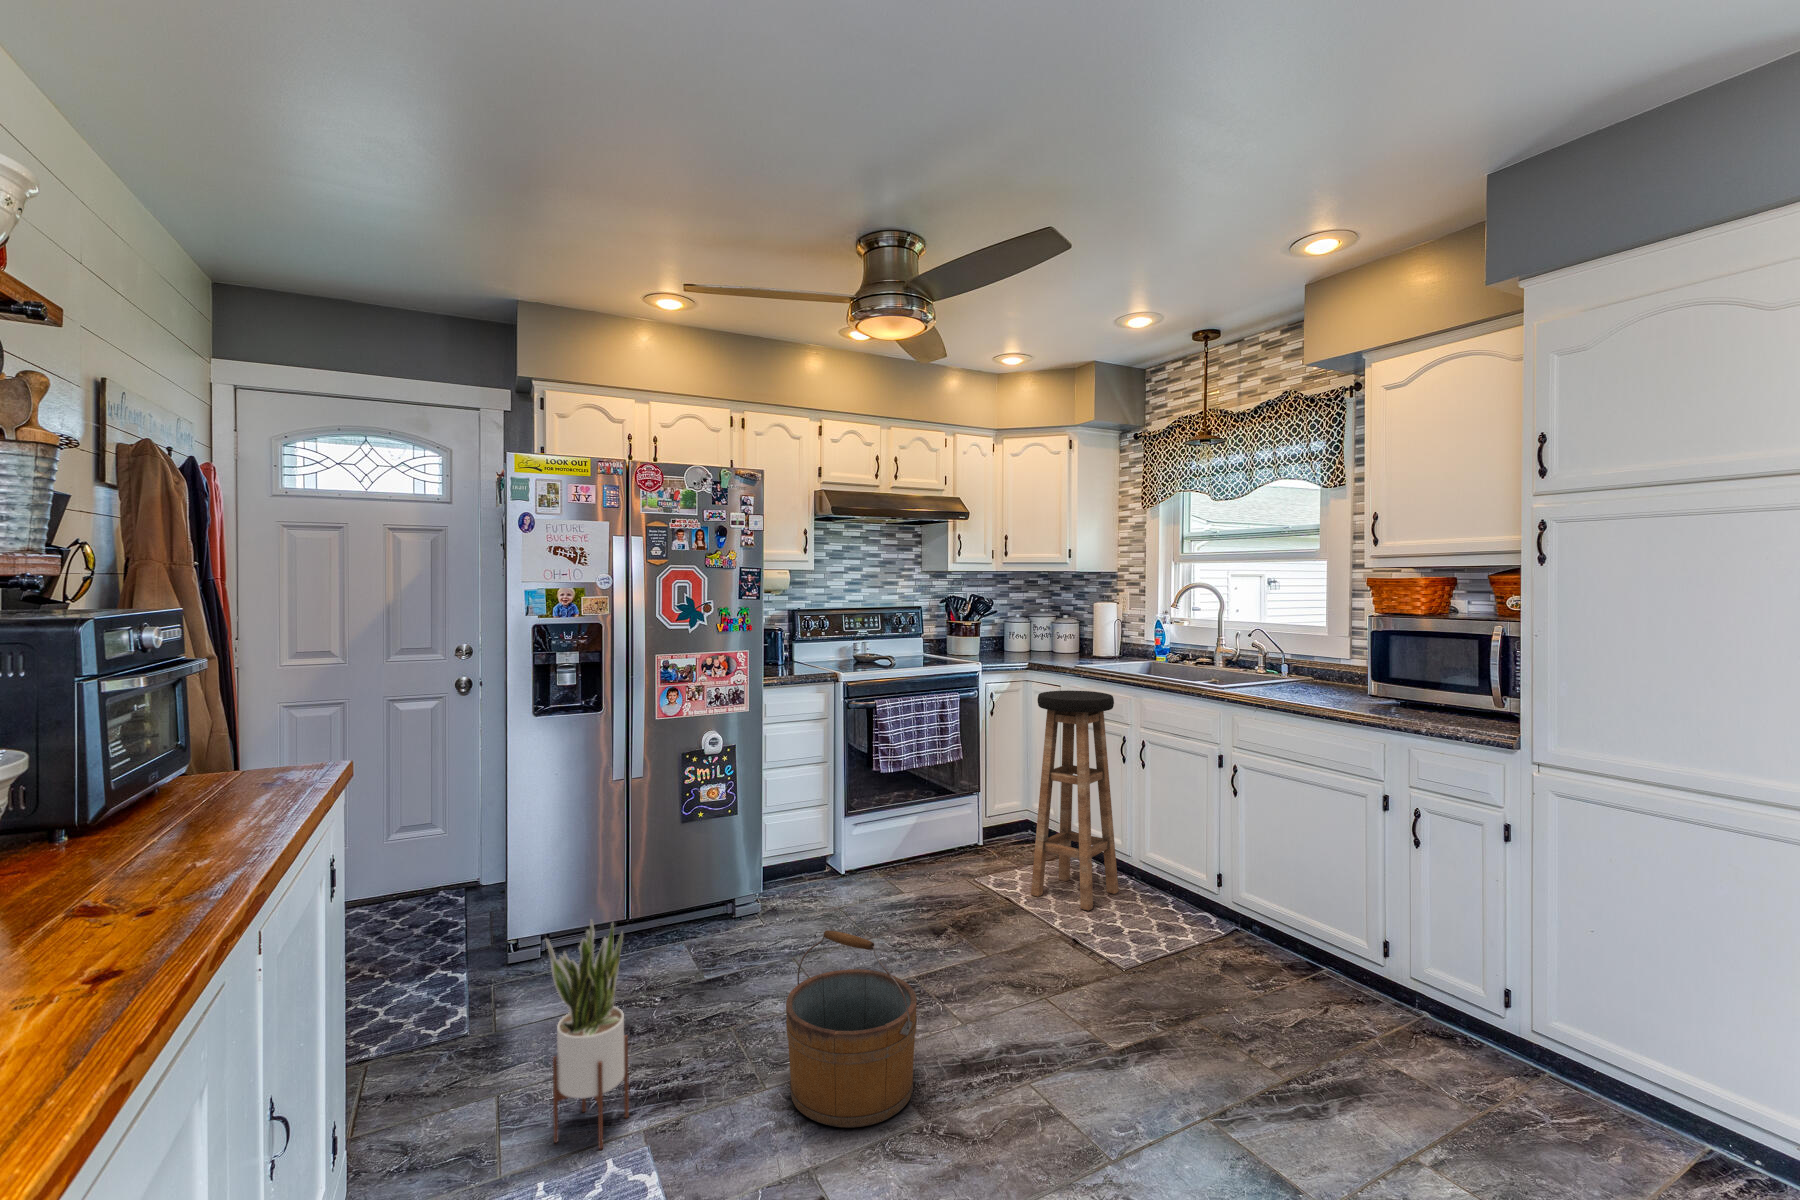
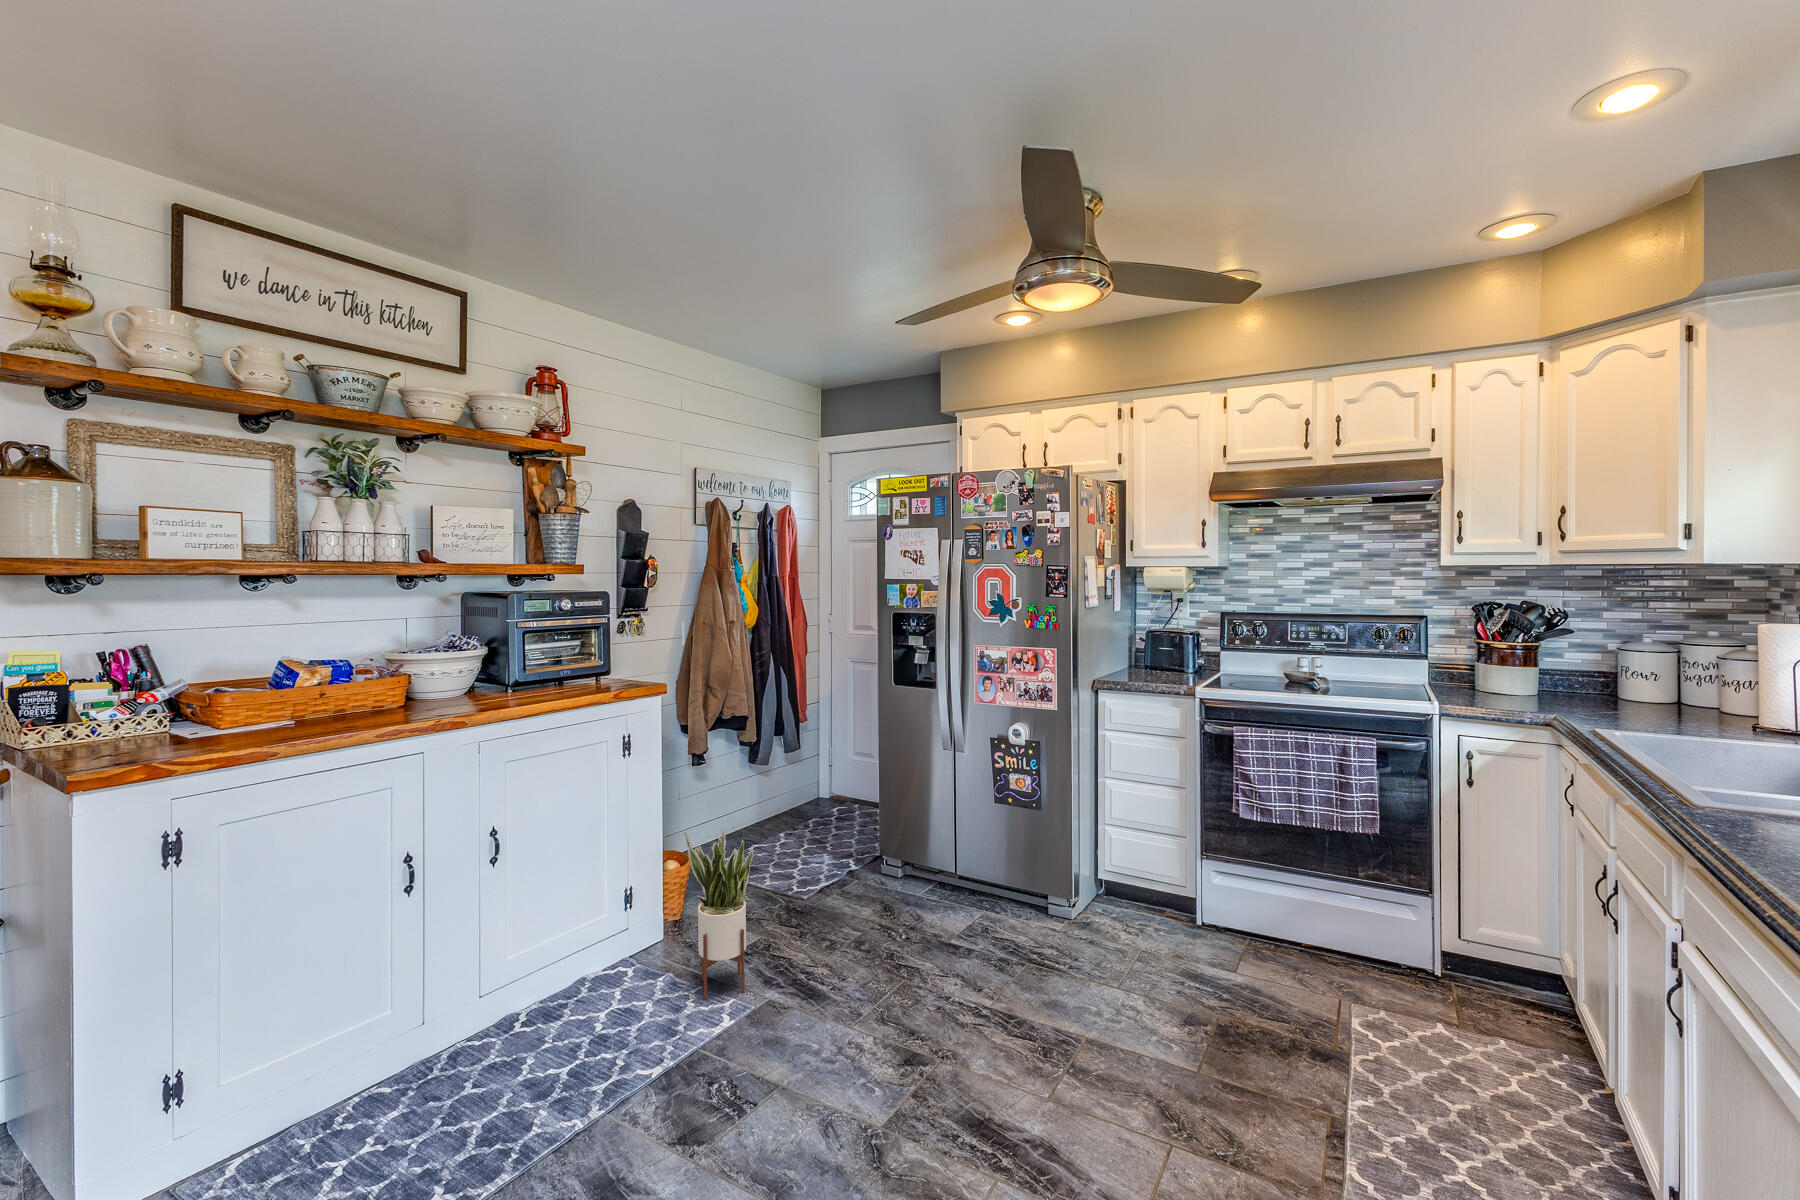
bar stool: present [1031,690,1119,911] -> none [1377,754,1551,1137]
bucket: present [786,930,917,1128] -> none [780,915,908,1120]

